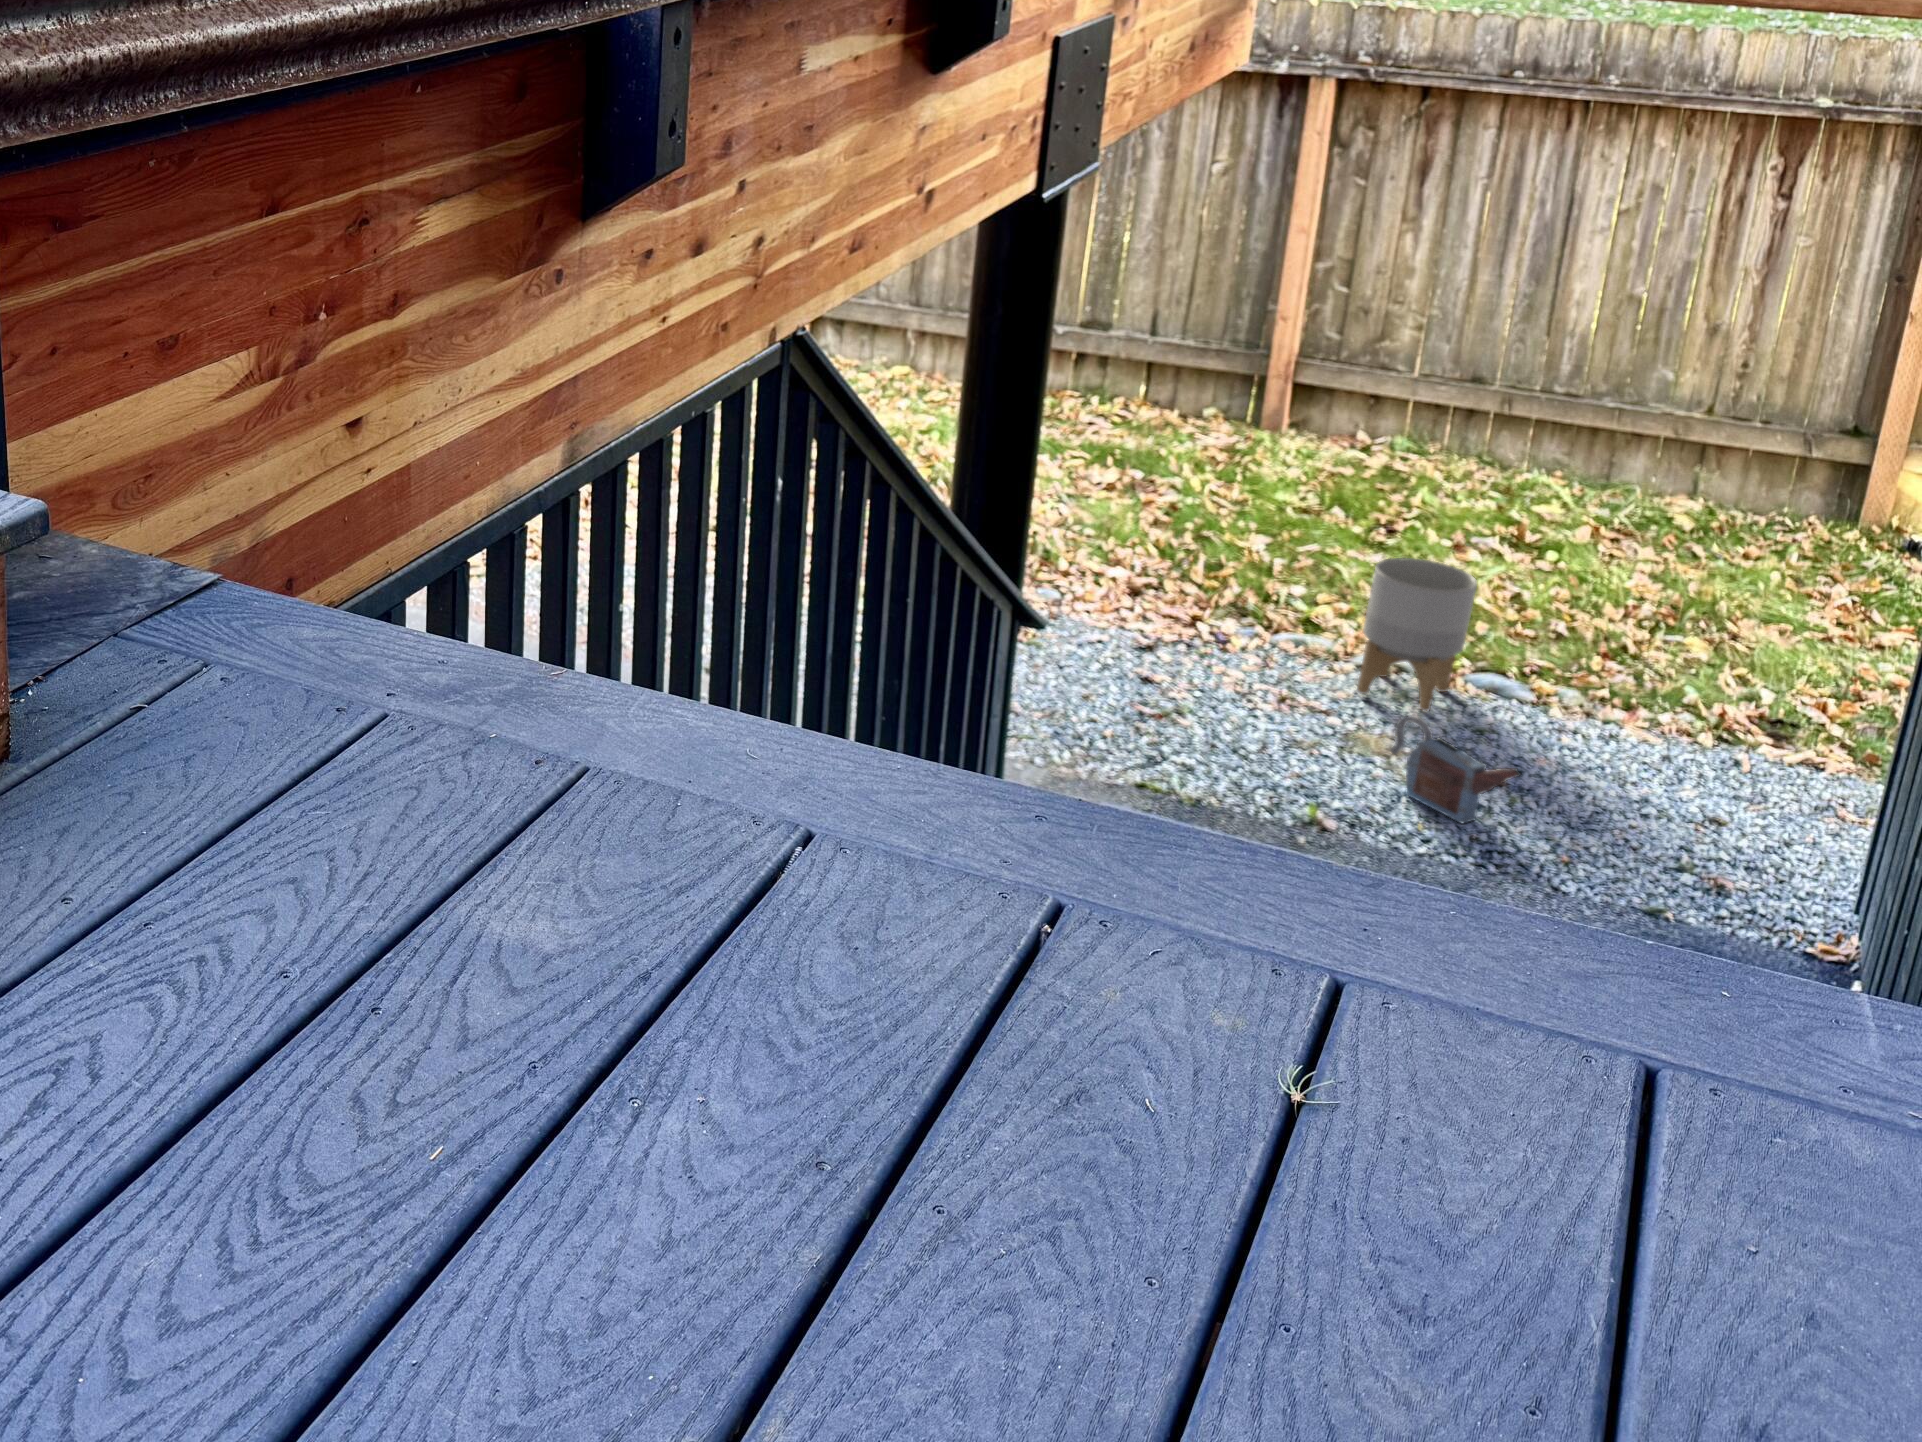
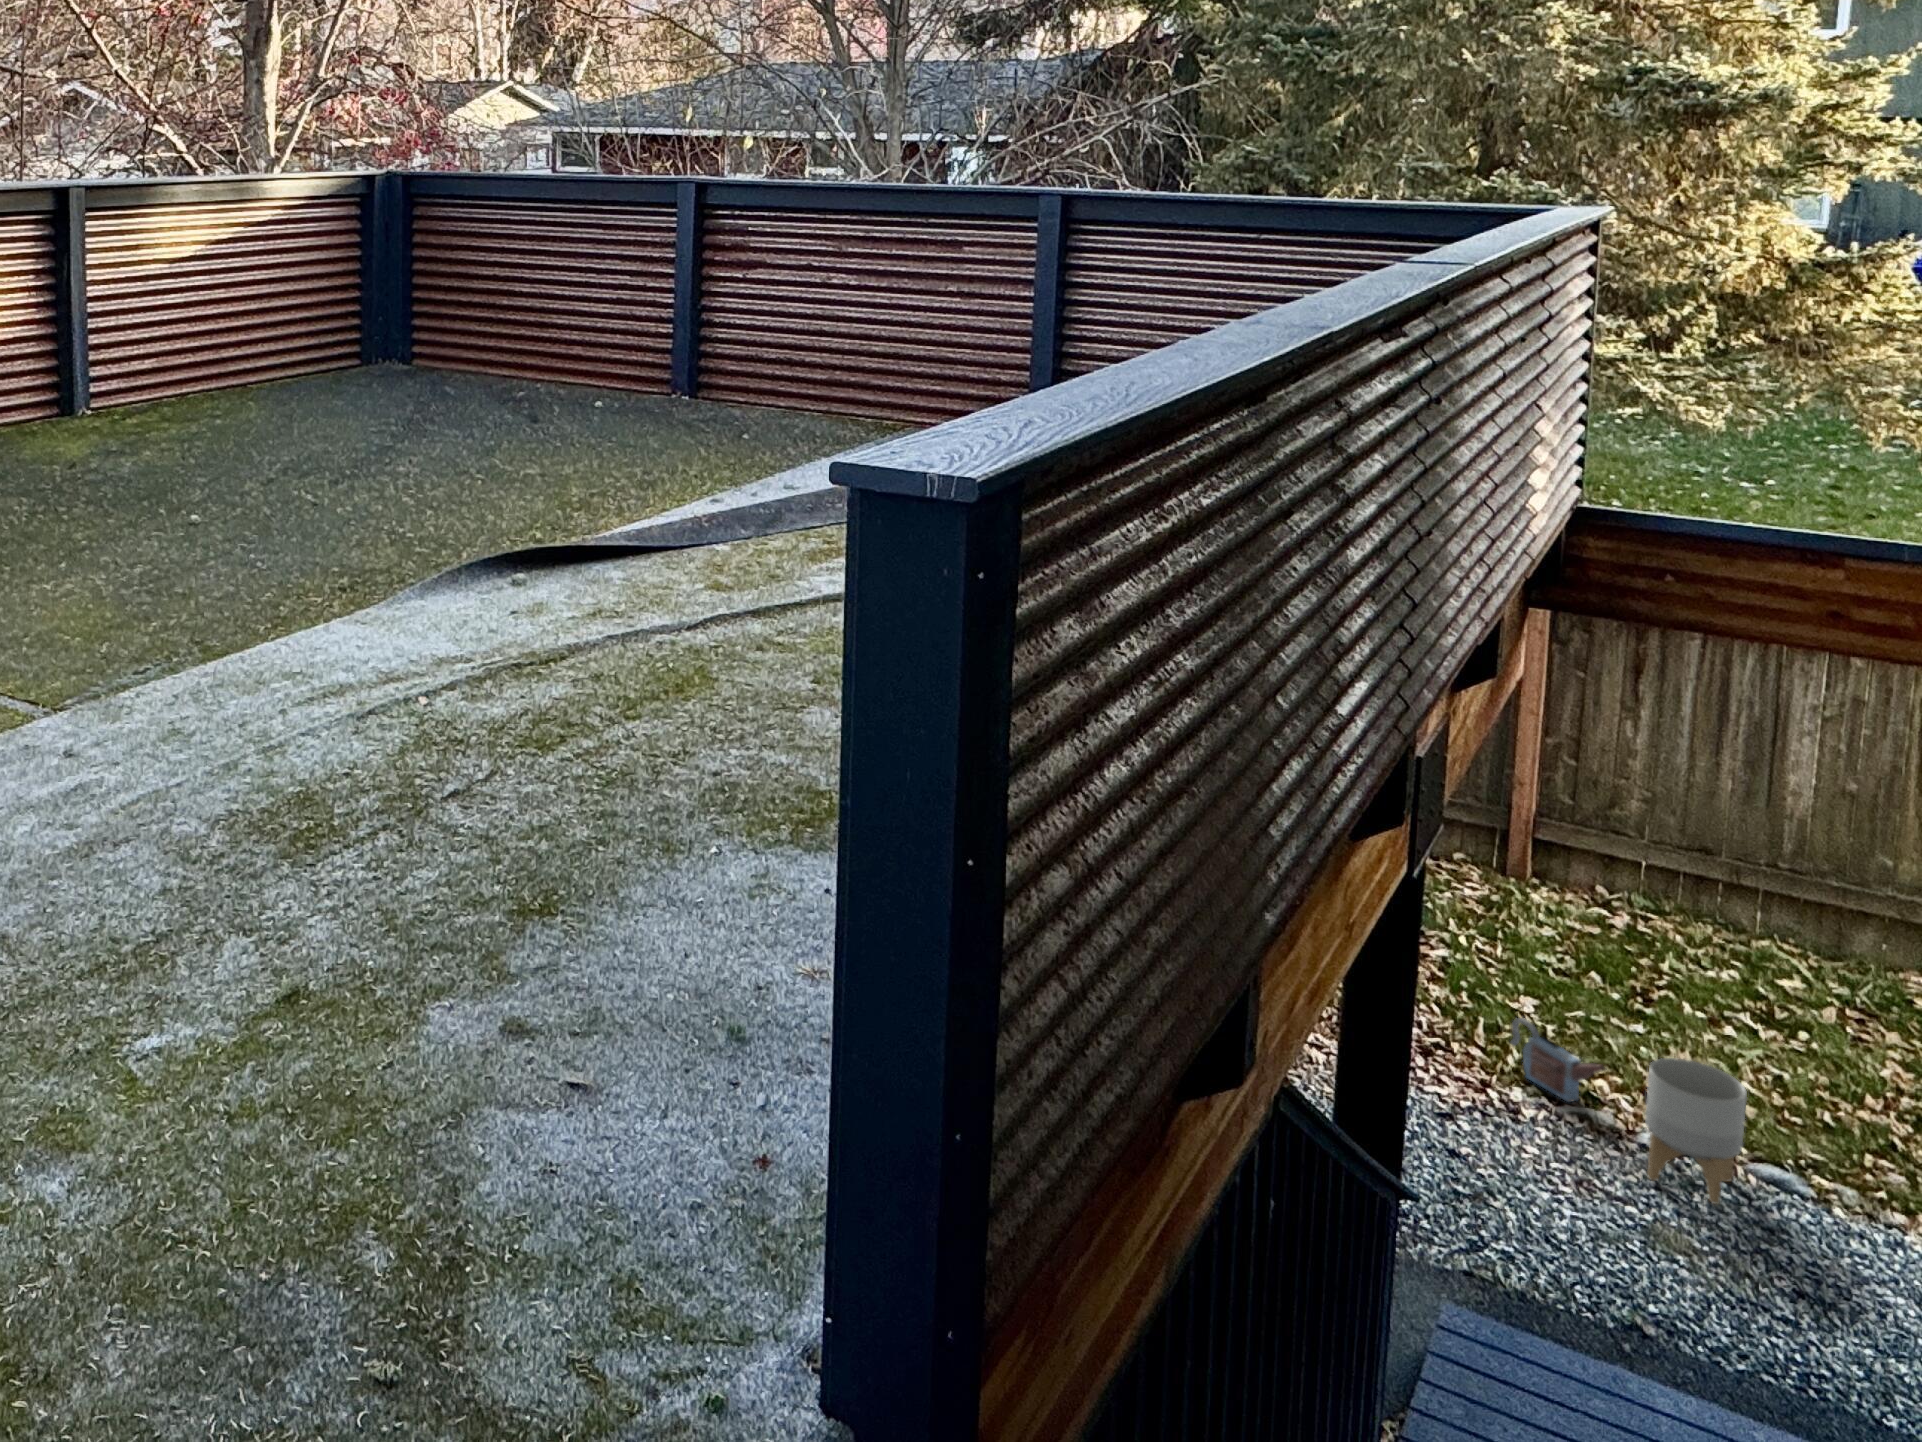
watering can: present [1391,715,1521,823] -> present [1510,1018,1605,1102]

